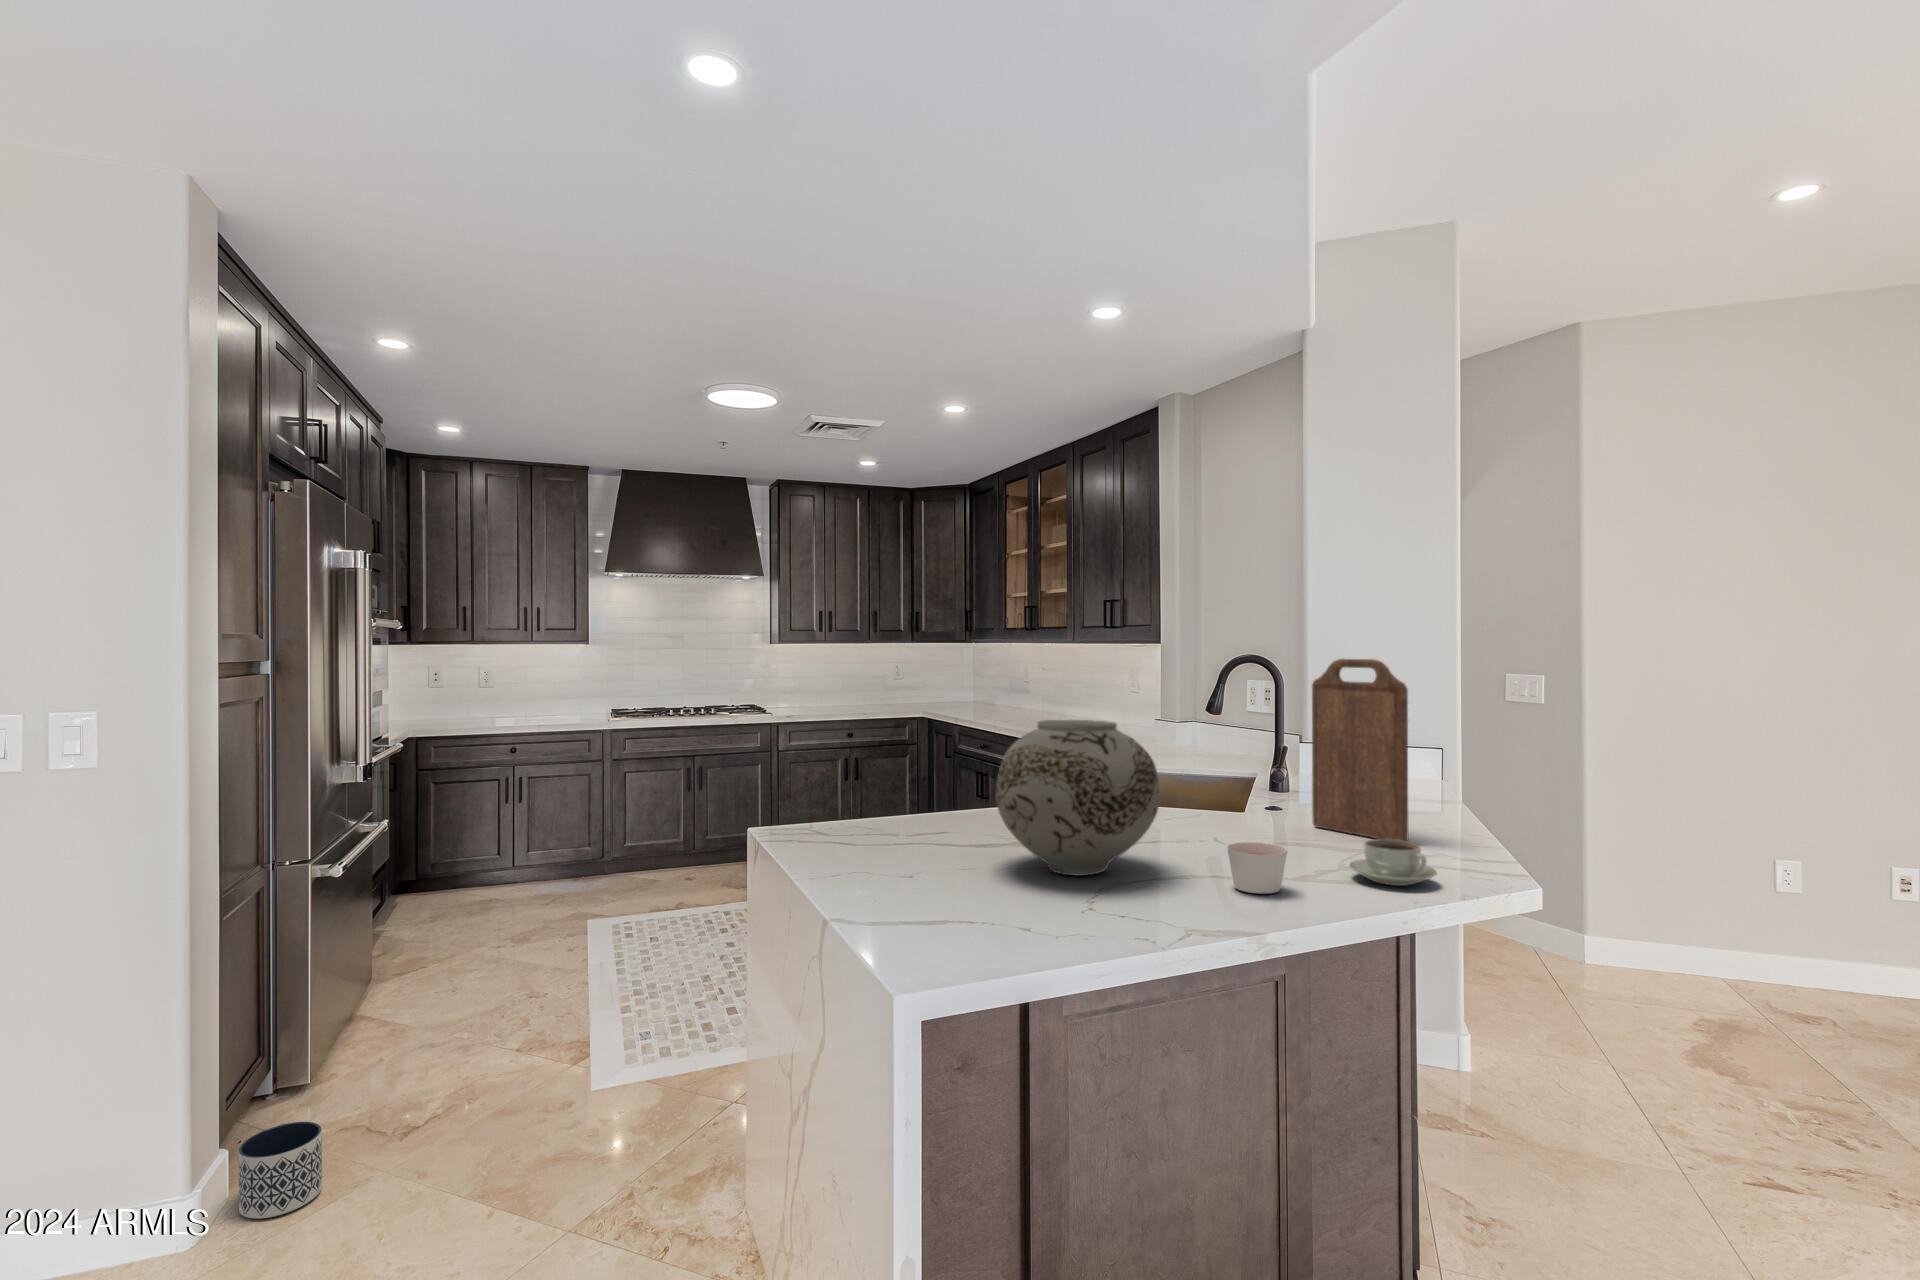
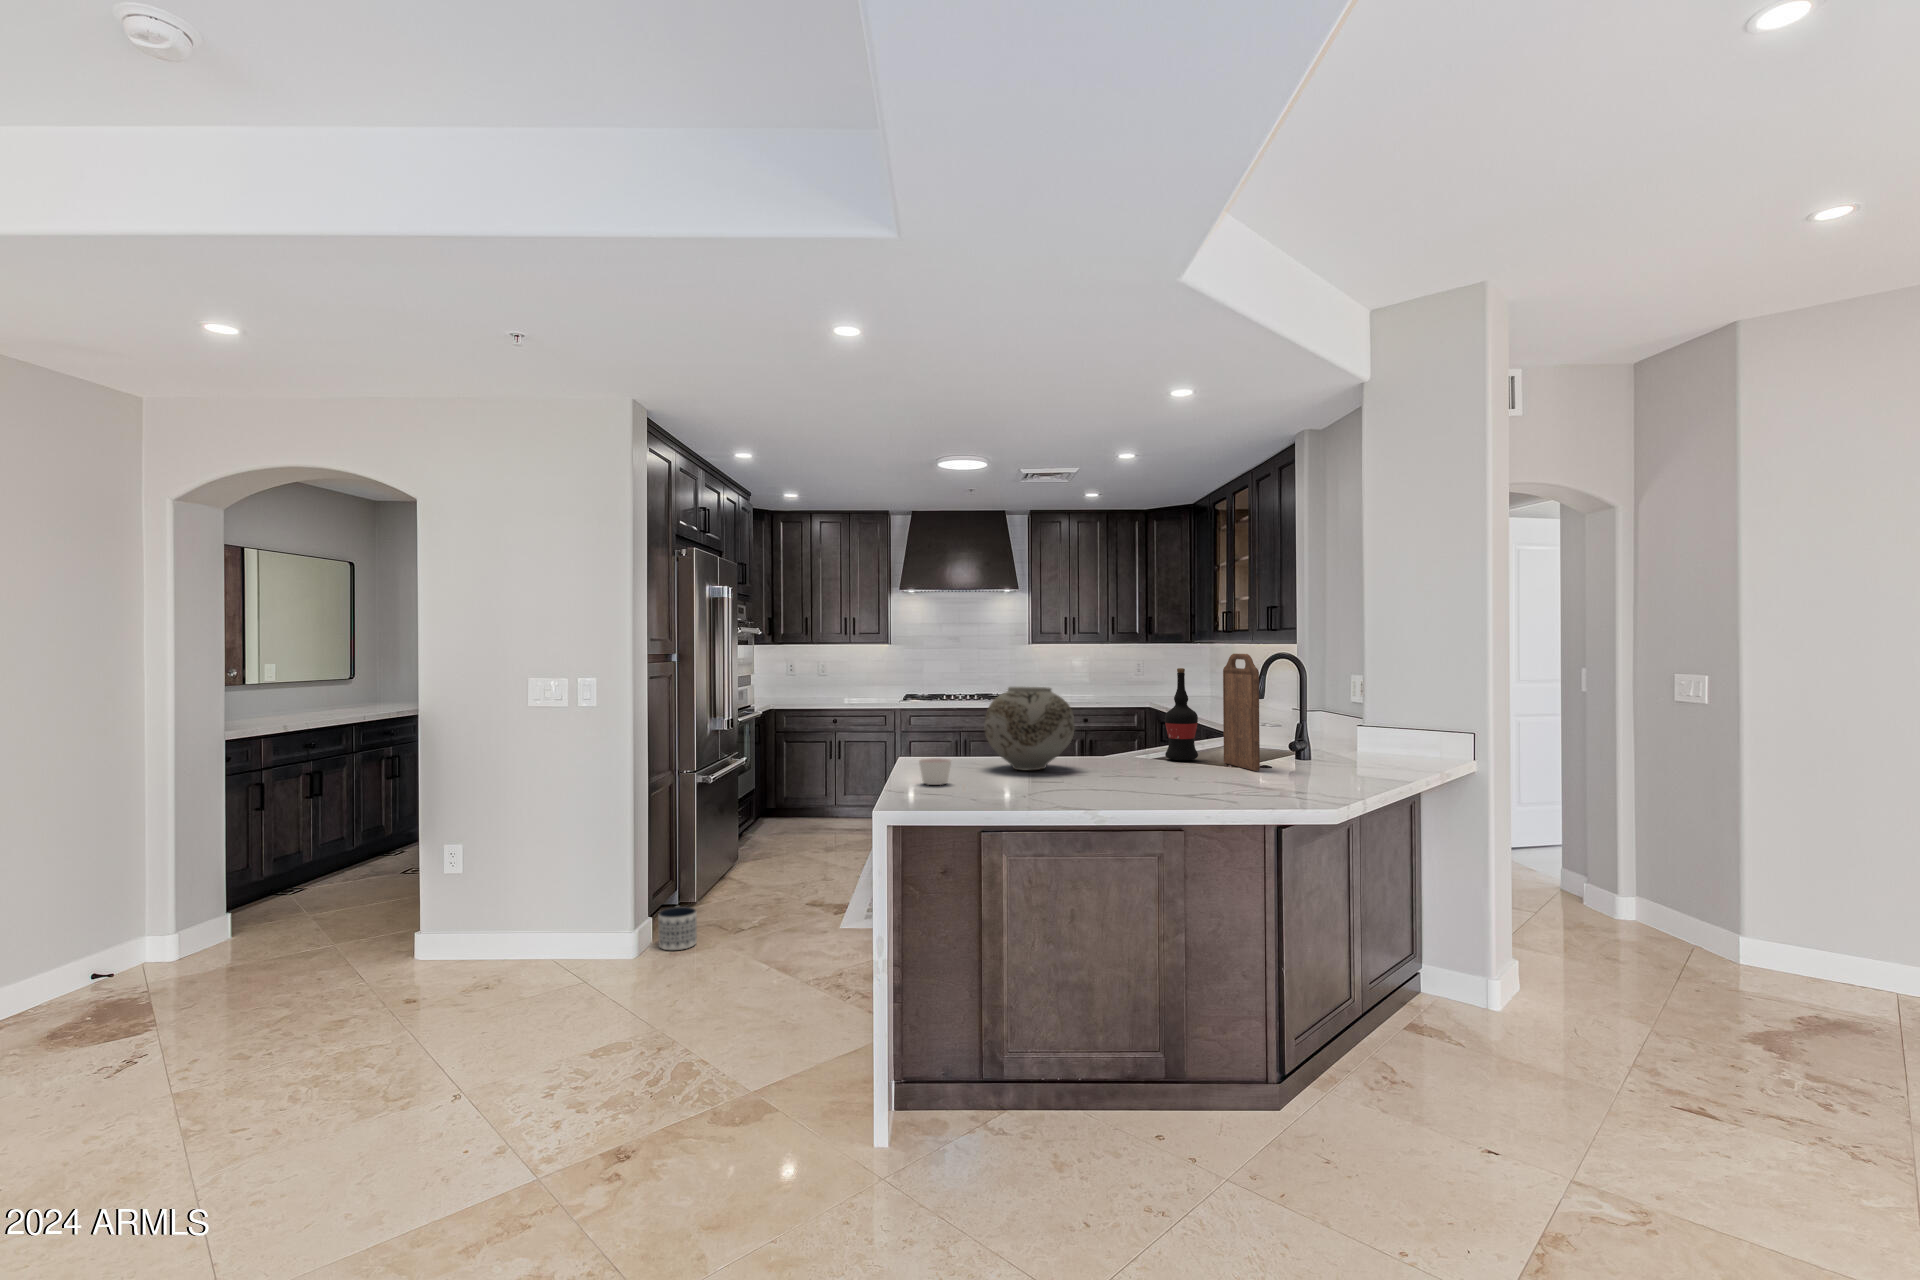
wine bottle: none [1217,682,1268,826] -> present [1165,668,1198,760]
coffee cup: present [1349,839,1437,886] -> none [1169,759,1217,783]
candle: present [1227,842,1287,894] -> present [919,758,951,785]

